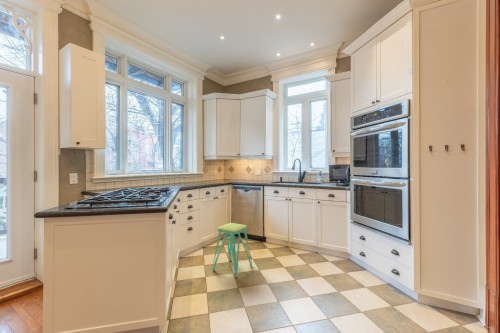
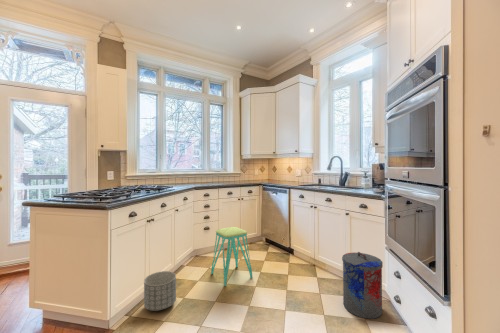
trash can: none [329,229,358,275] -> present [342,252,383,319]
planter: none [178,273,209,313] -> present [144,271,176,311]

